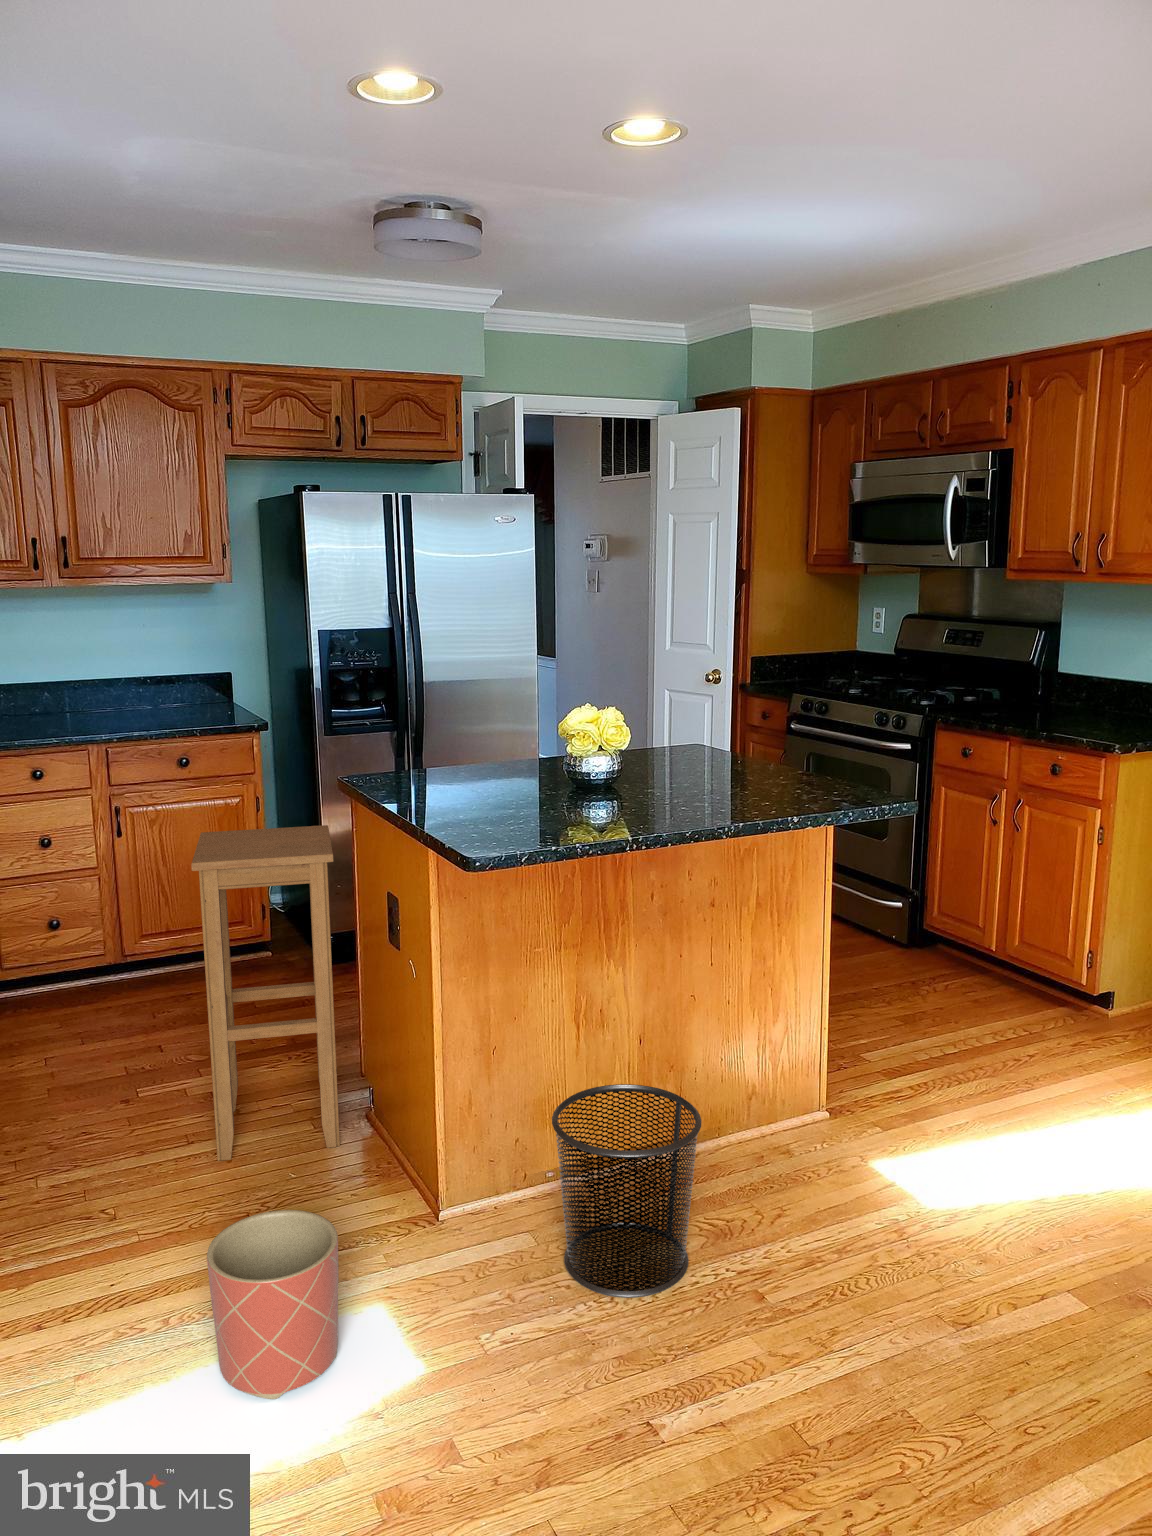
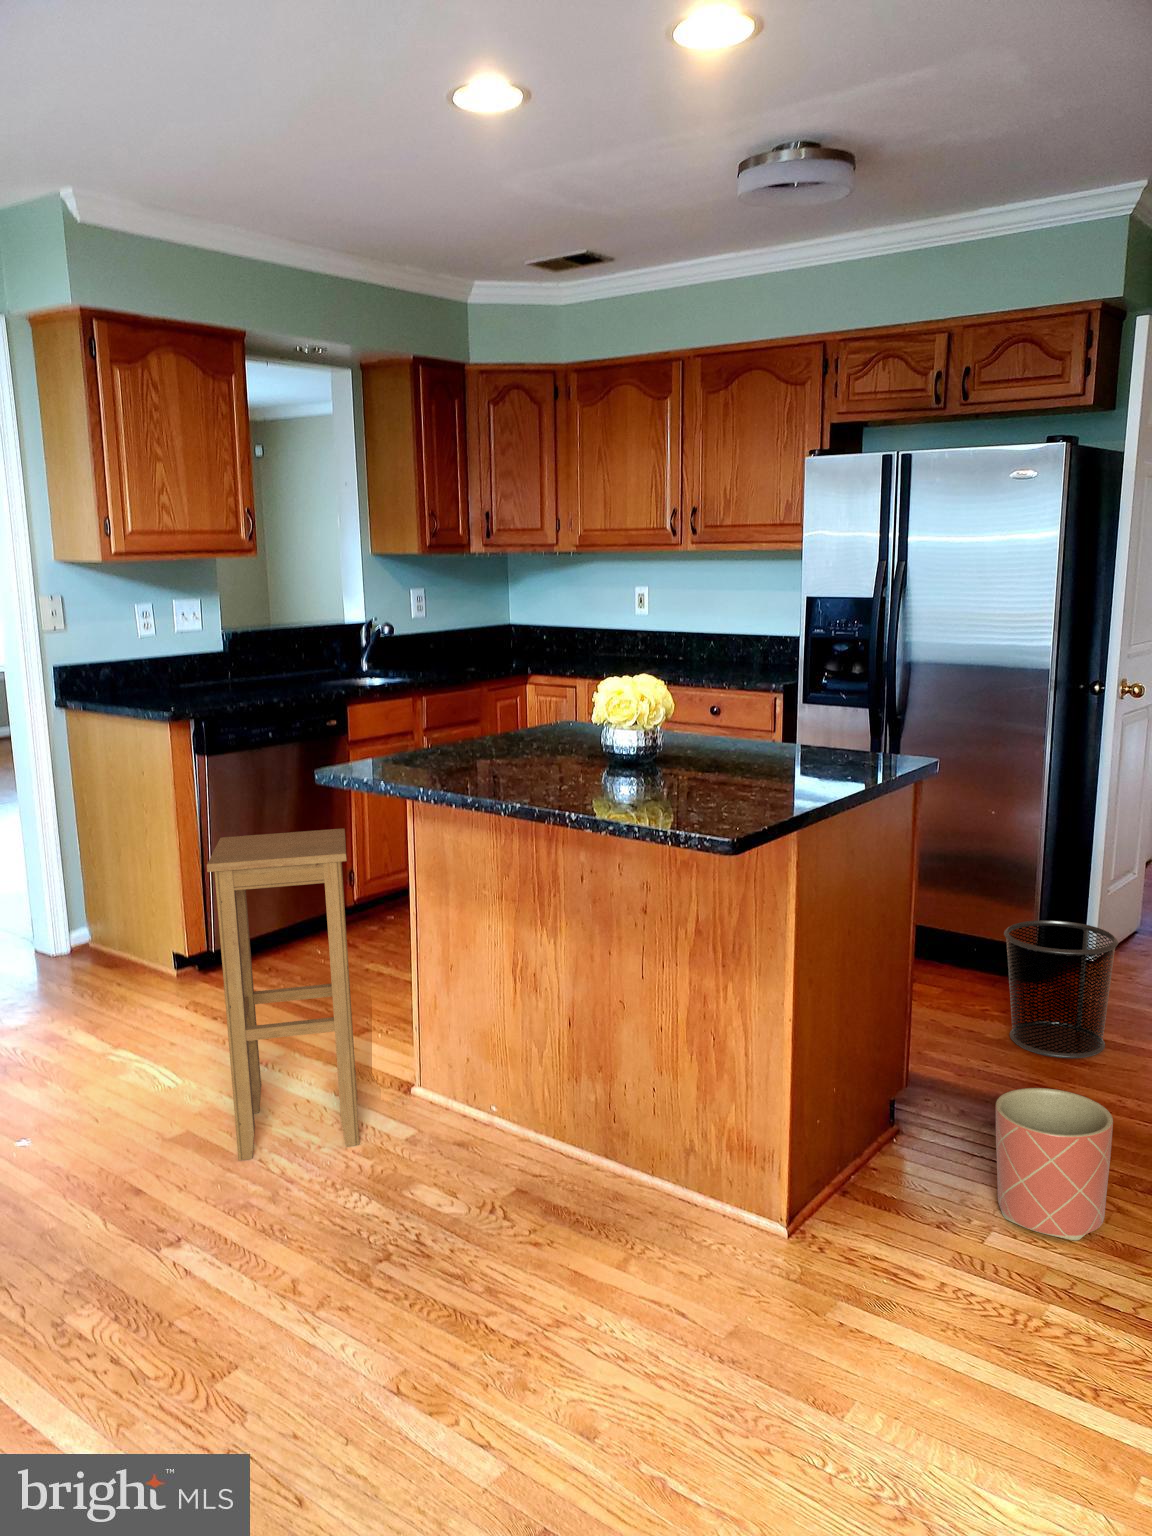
waste bin: present [552,1084,702,1298] -> present [1004,920,1118,1058]
planter: present [207,1210,338,1399] -> present [996,1088,1113,1240]

